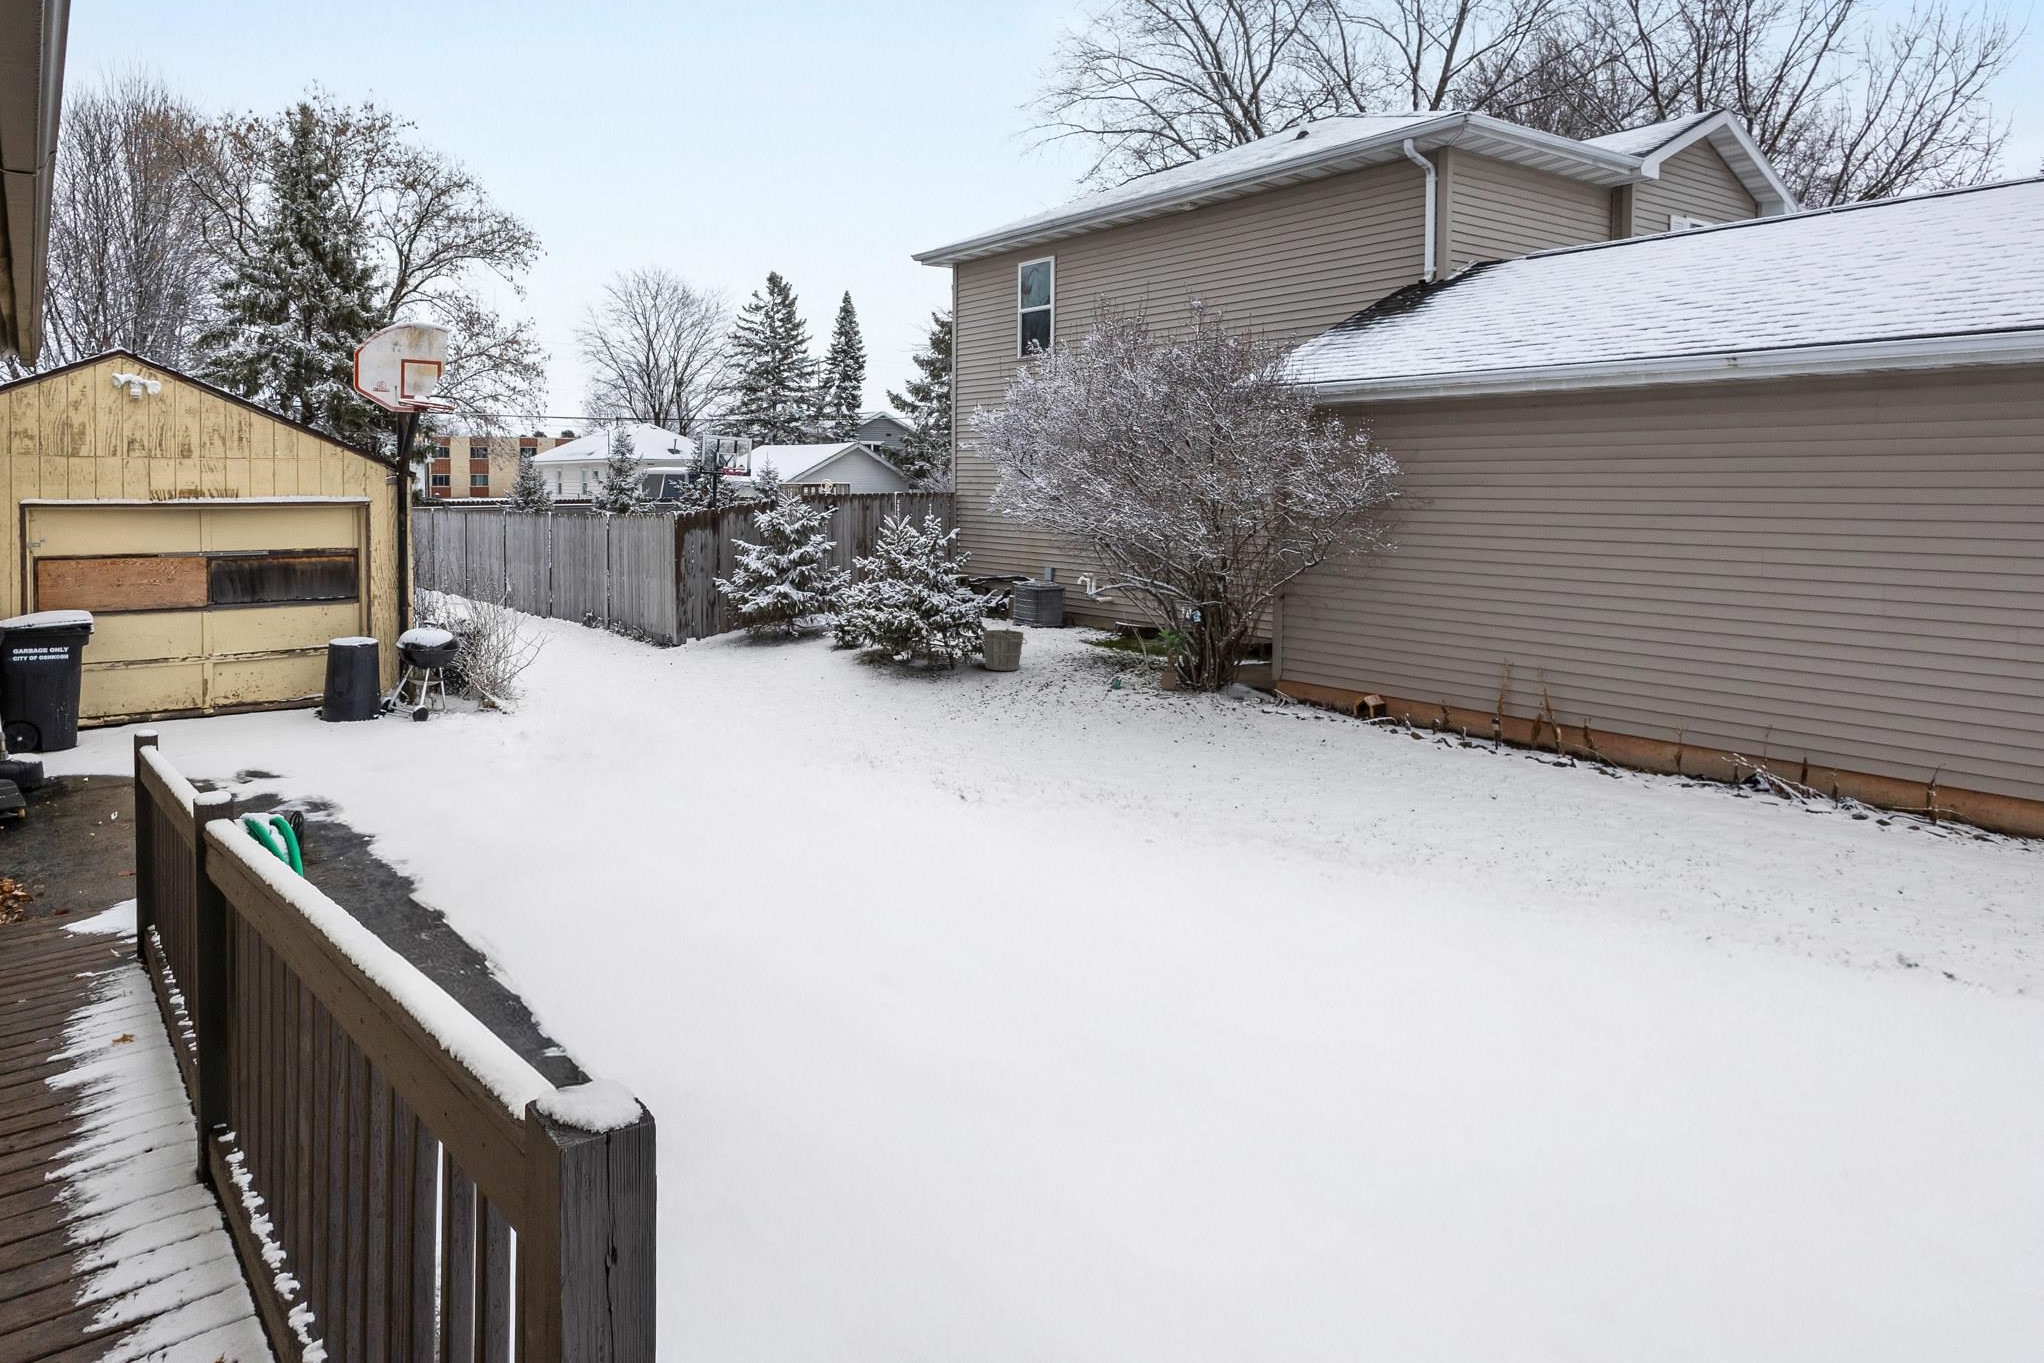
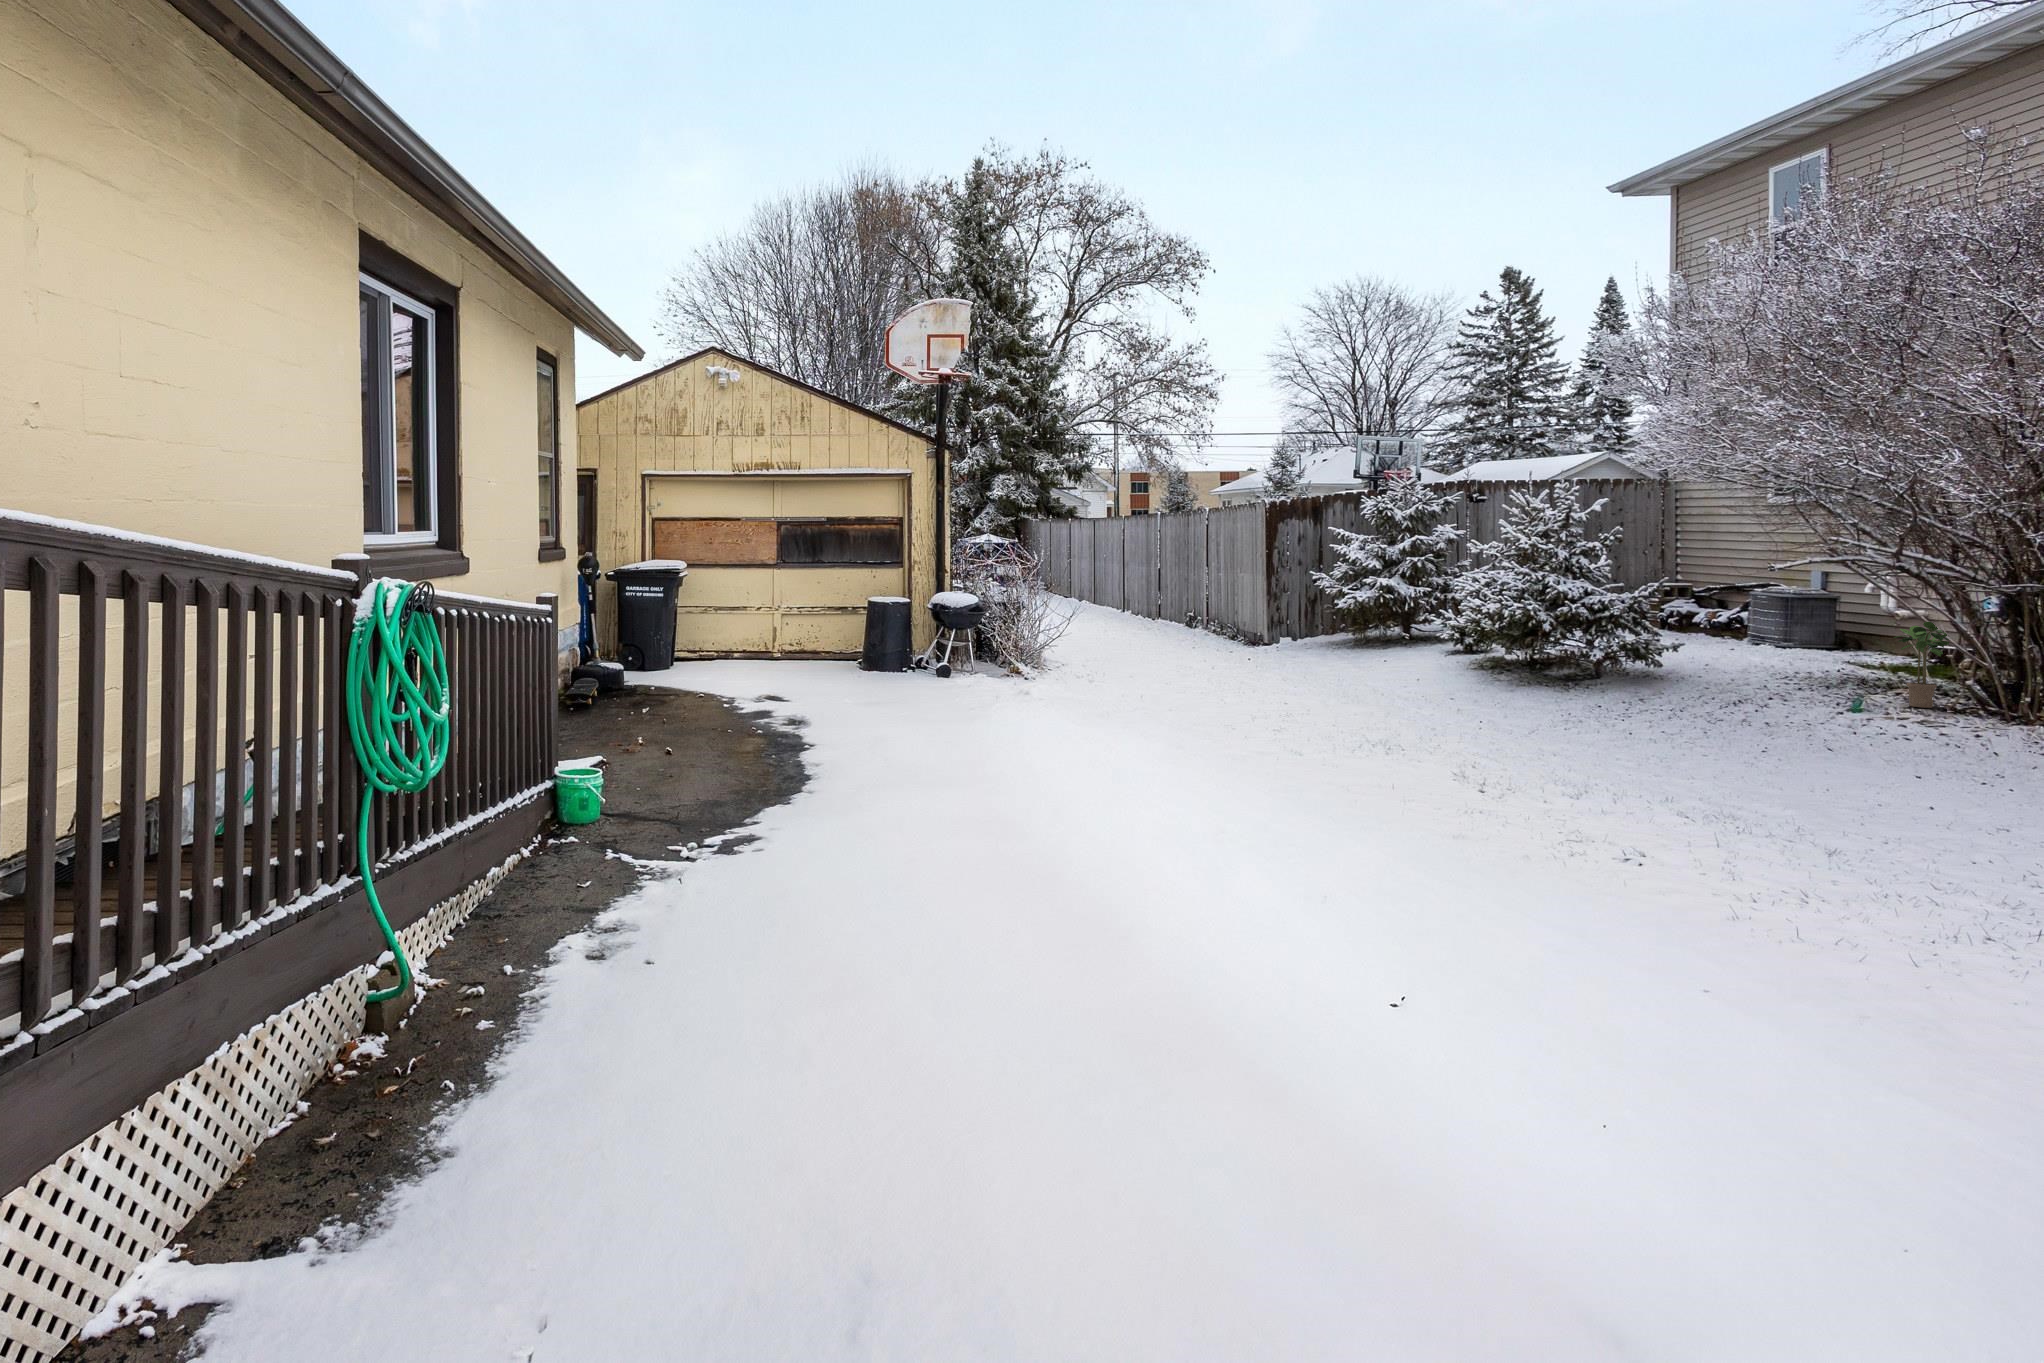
bucket: present [983,628,1027,671] -> none [1636,625,1703,677]

